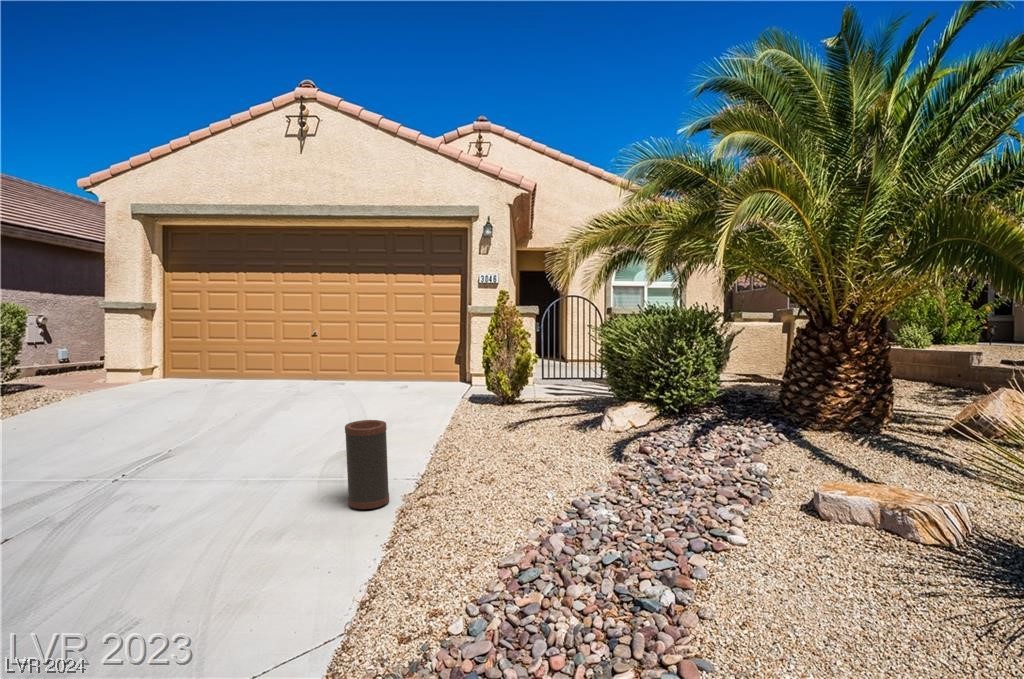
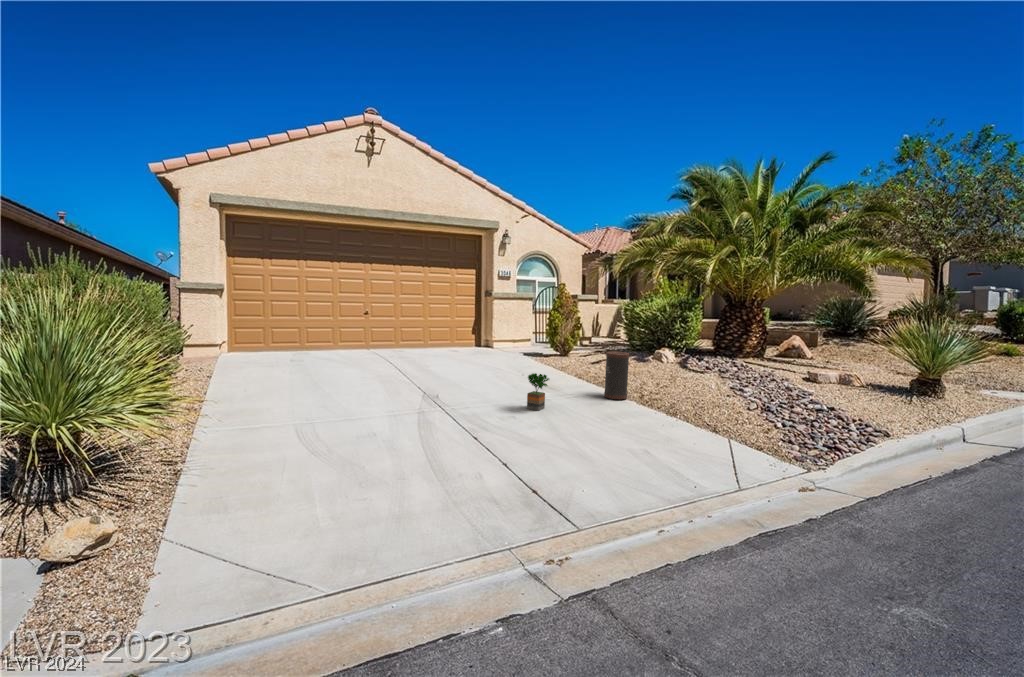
potted tree: none [163,453,212,518] -> present [527,373,549,411]

